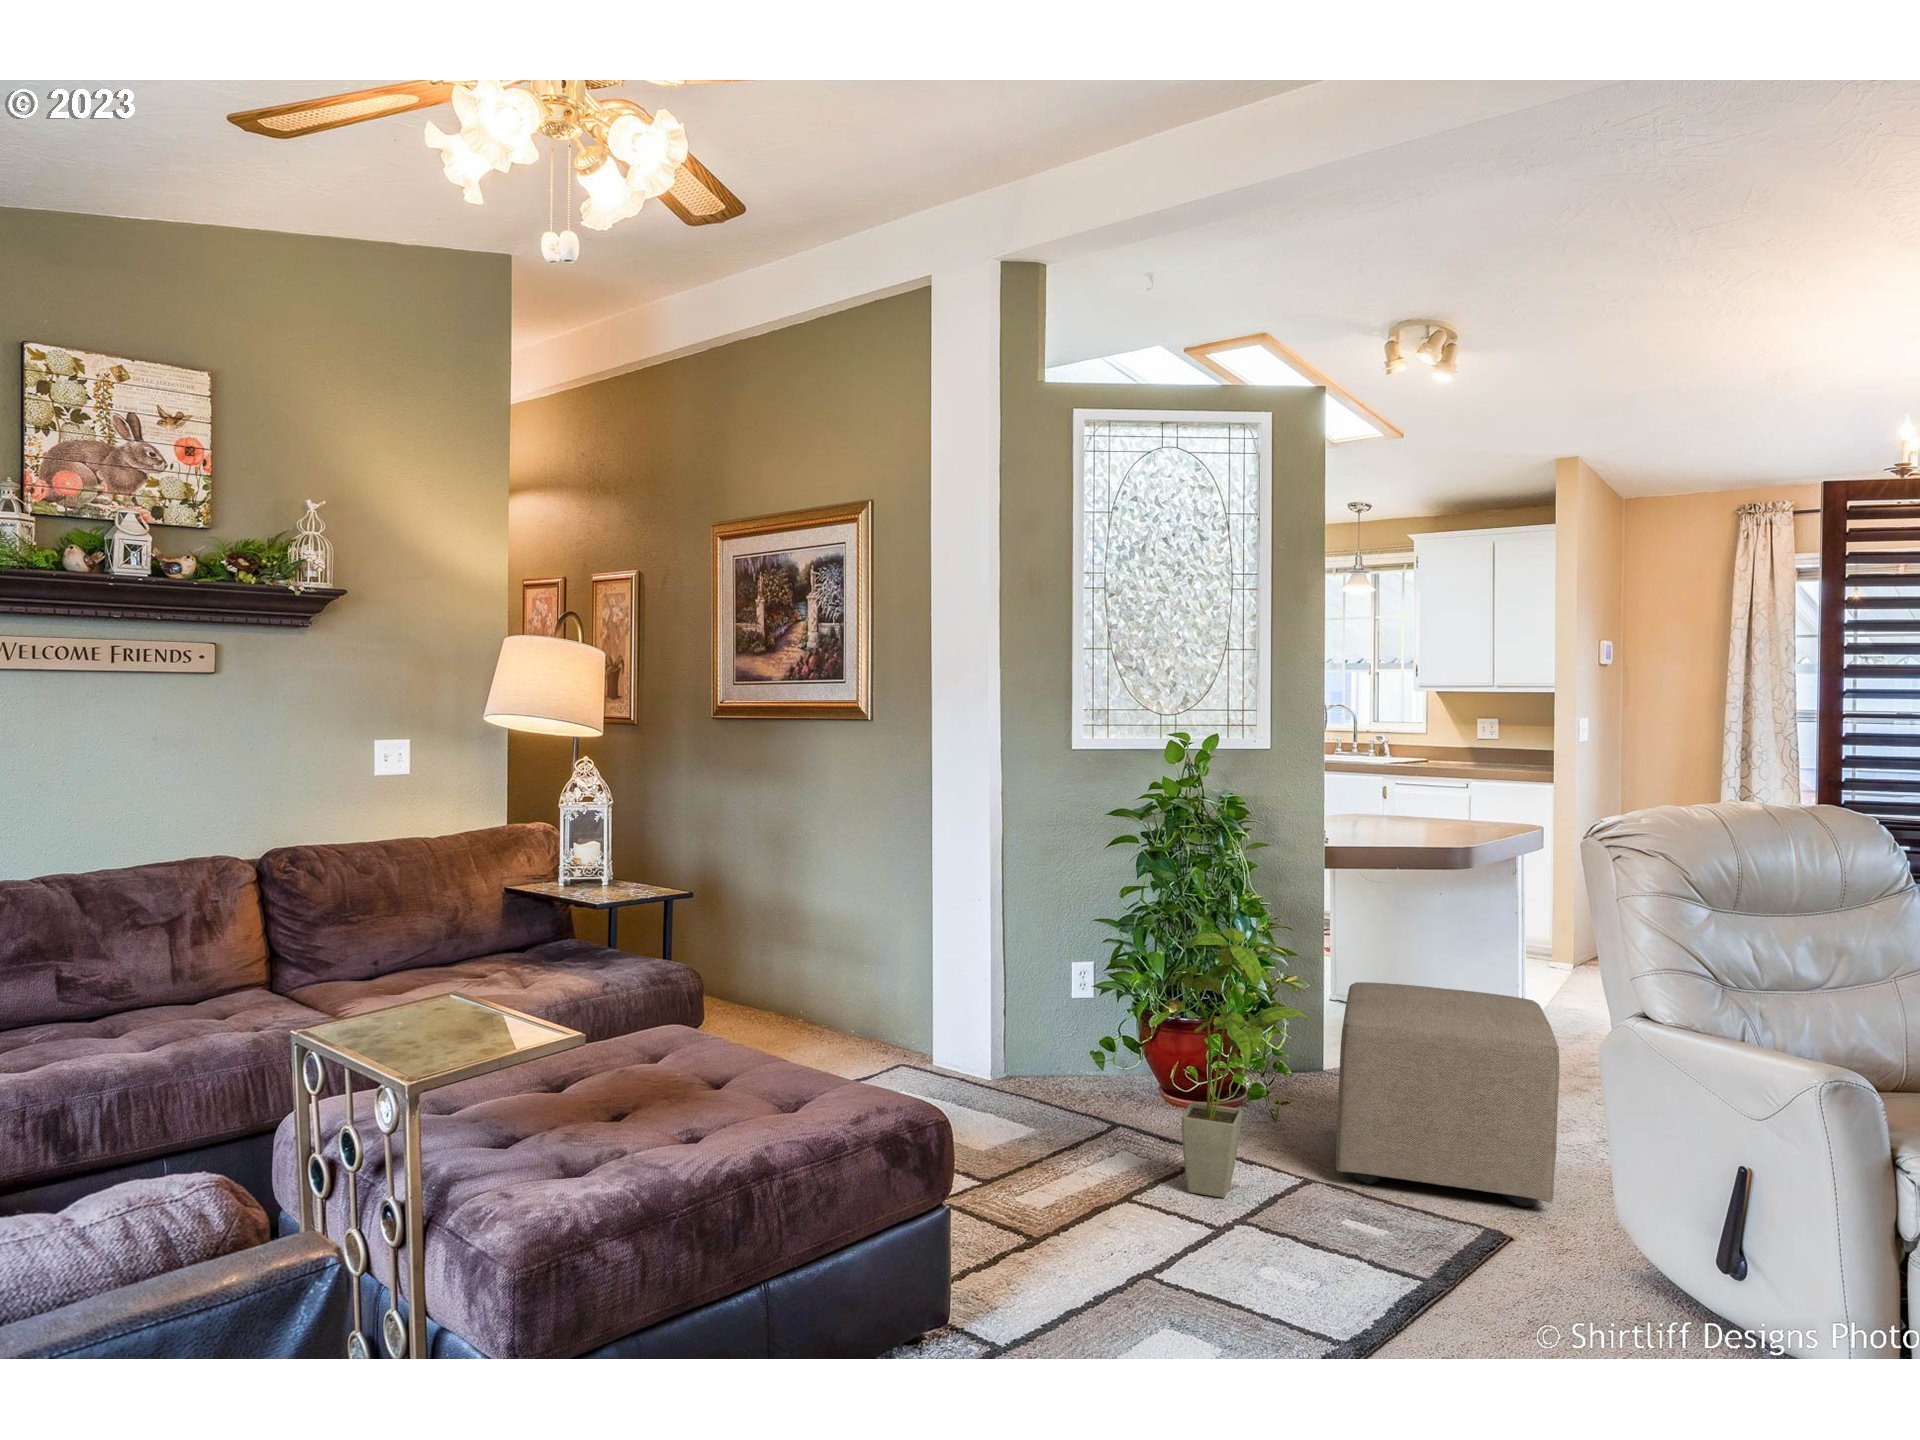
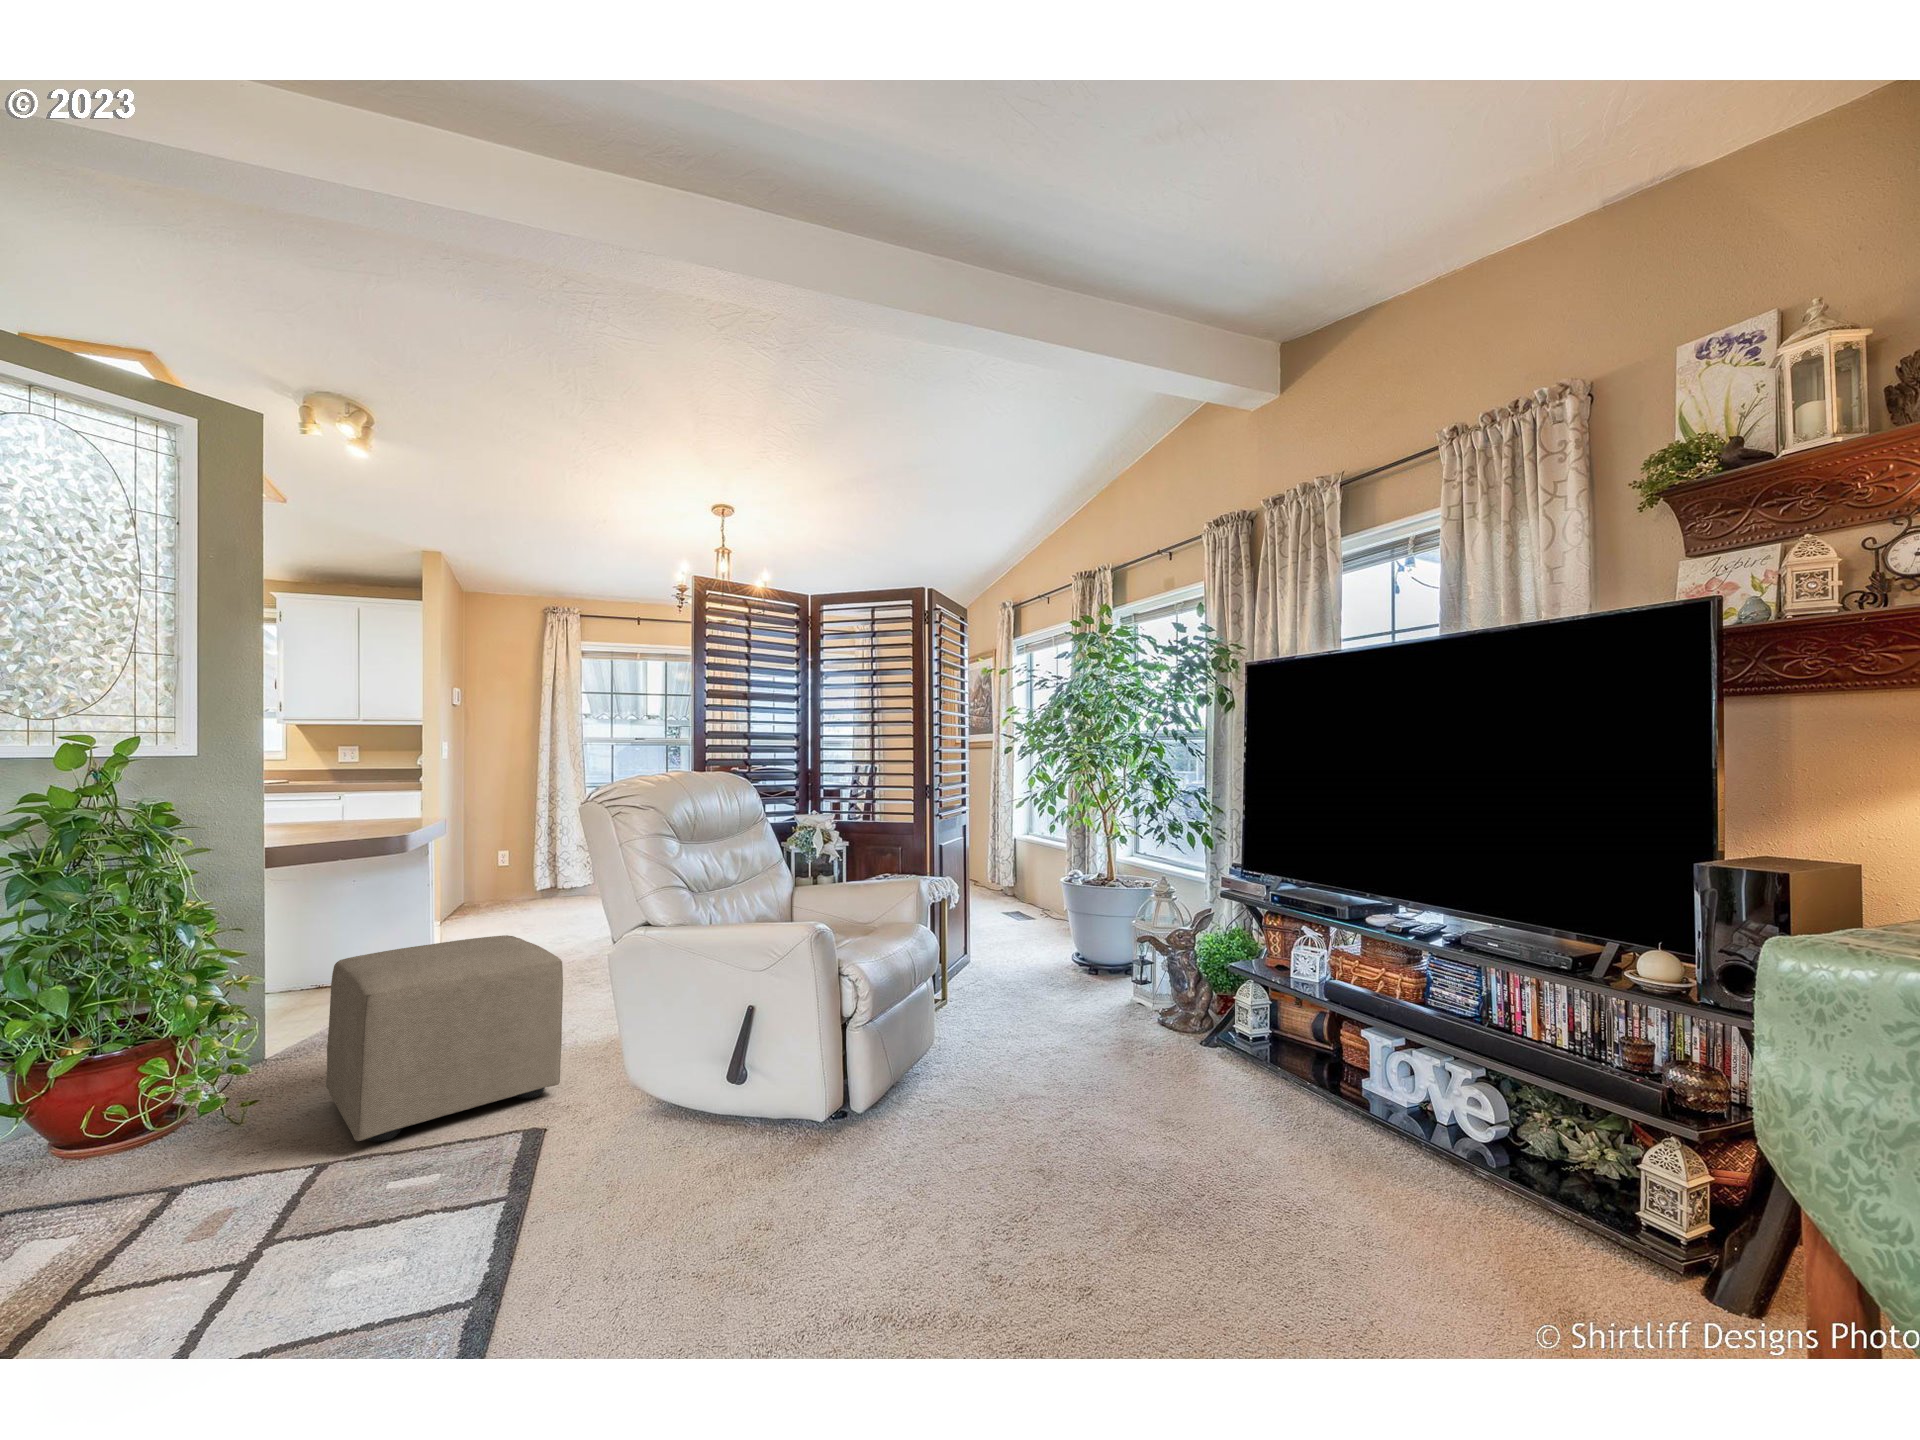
house plant: present [1169,928,1312,1198] -> none [127,926,337,1249]

